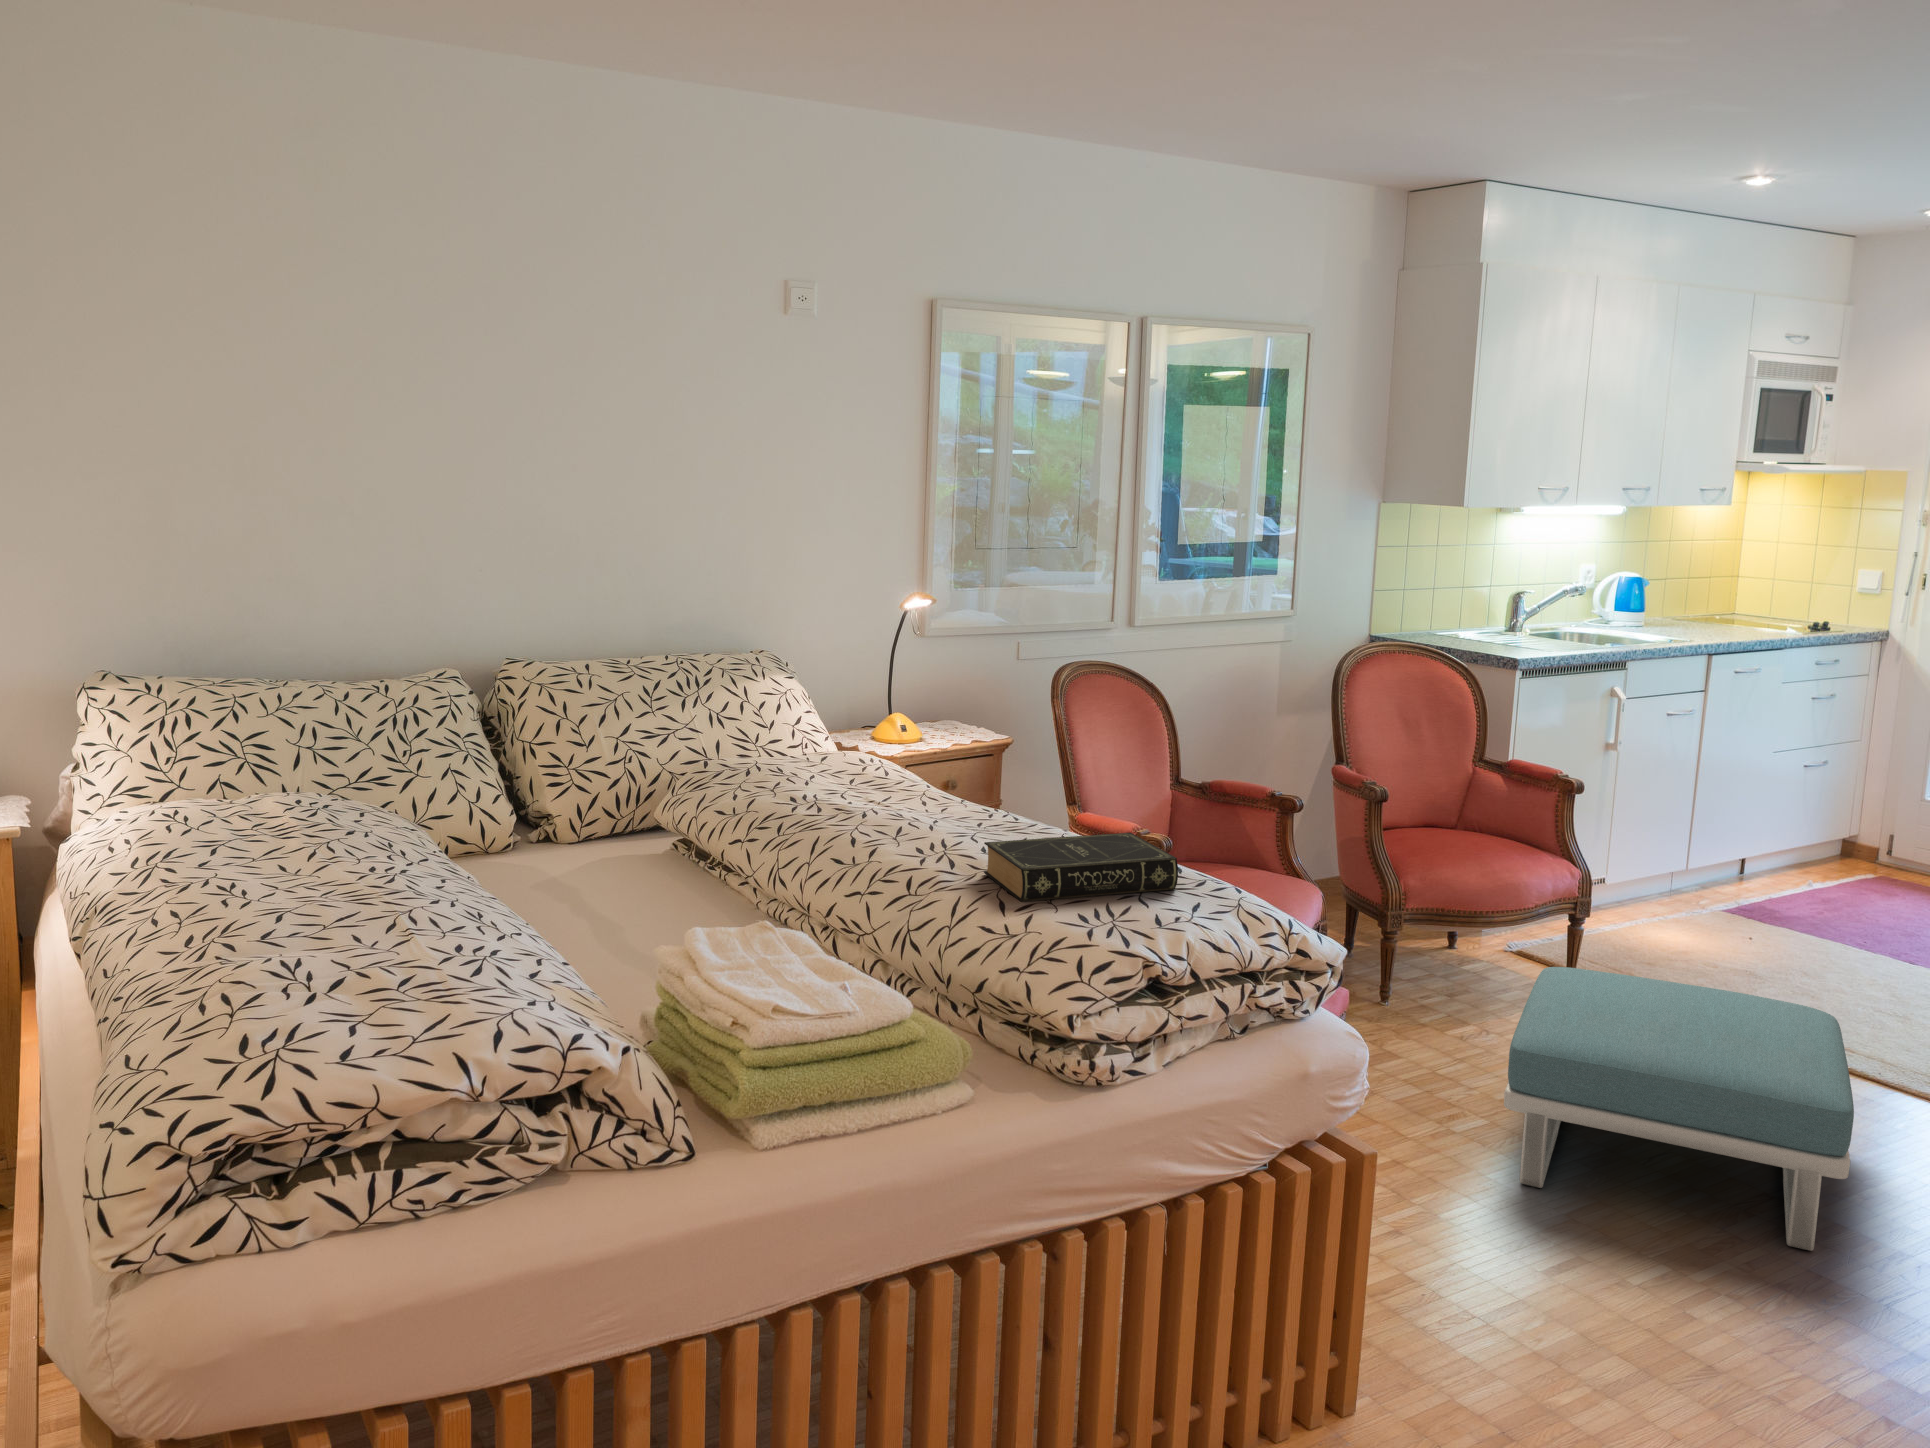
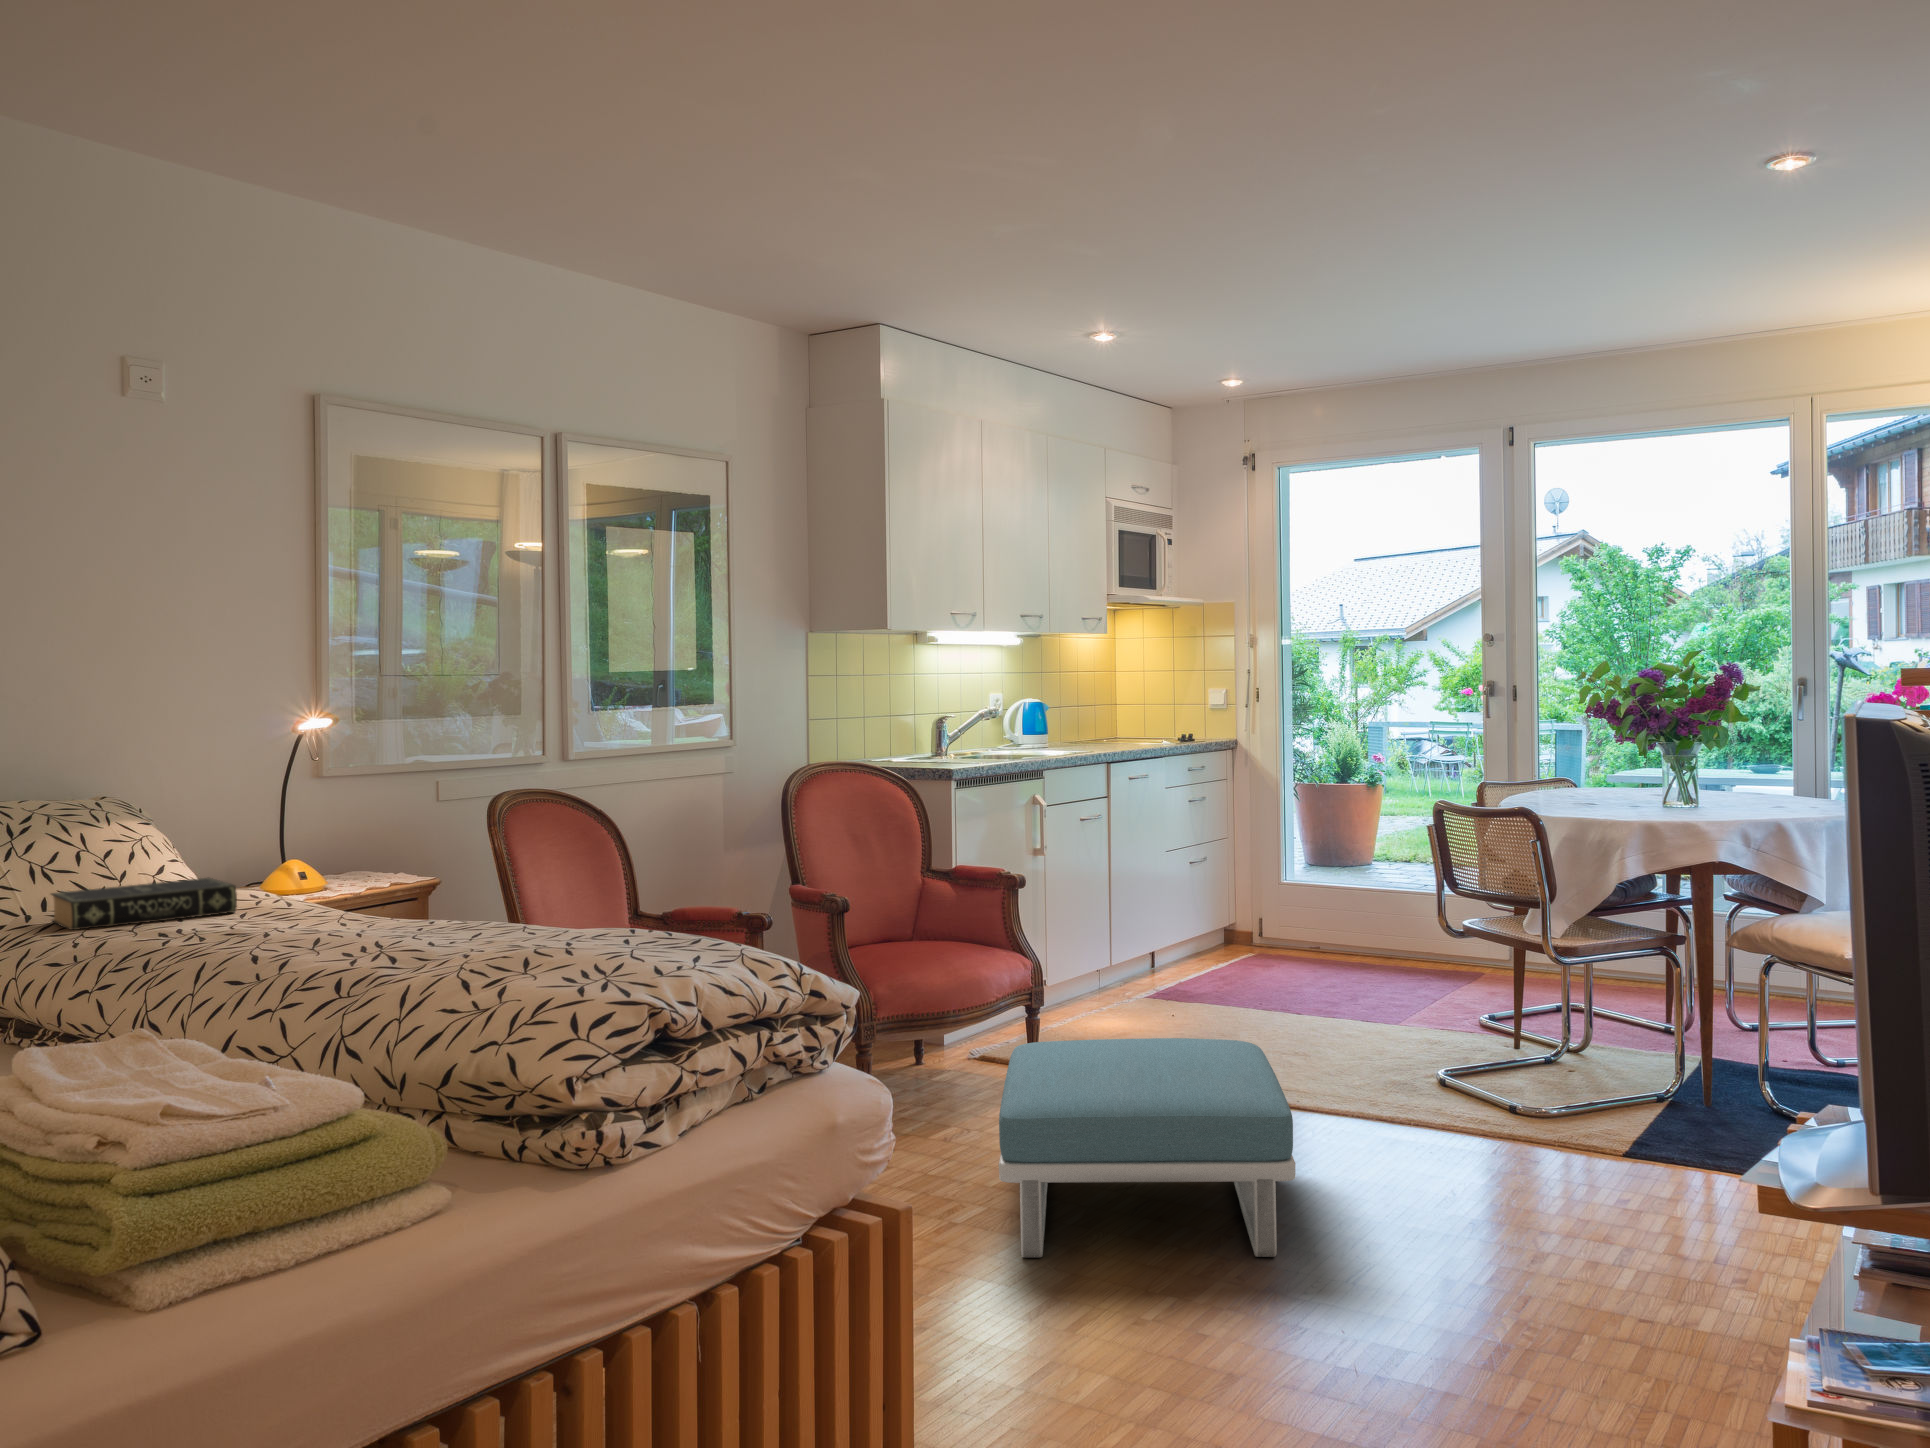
book: present [984,833,1178,902] -> present [51,878,237,930]

